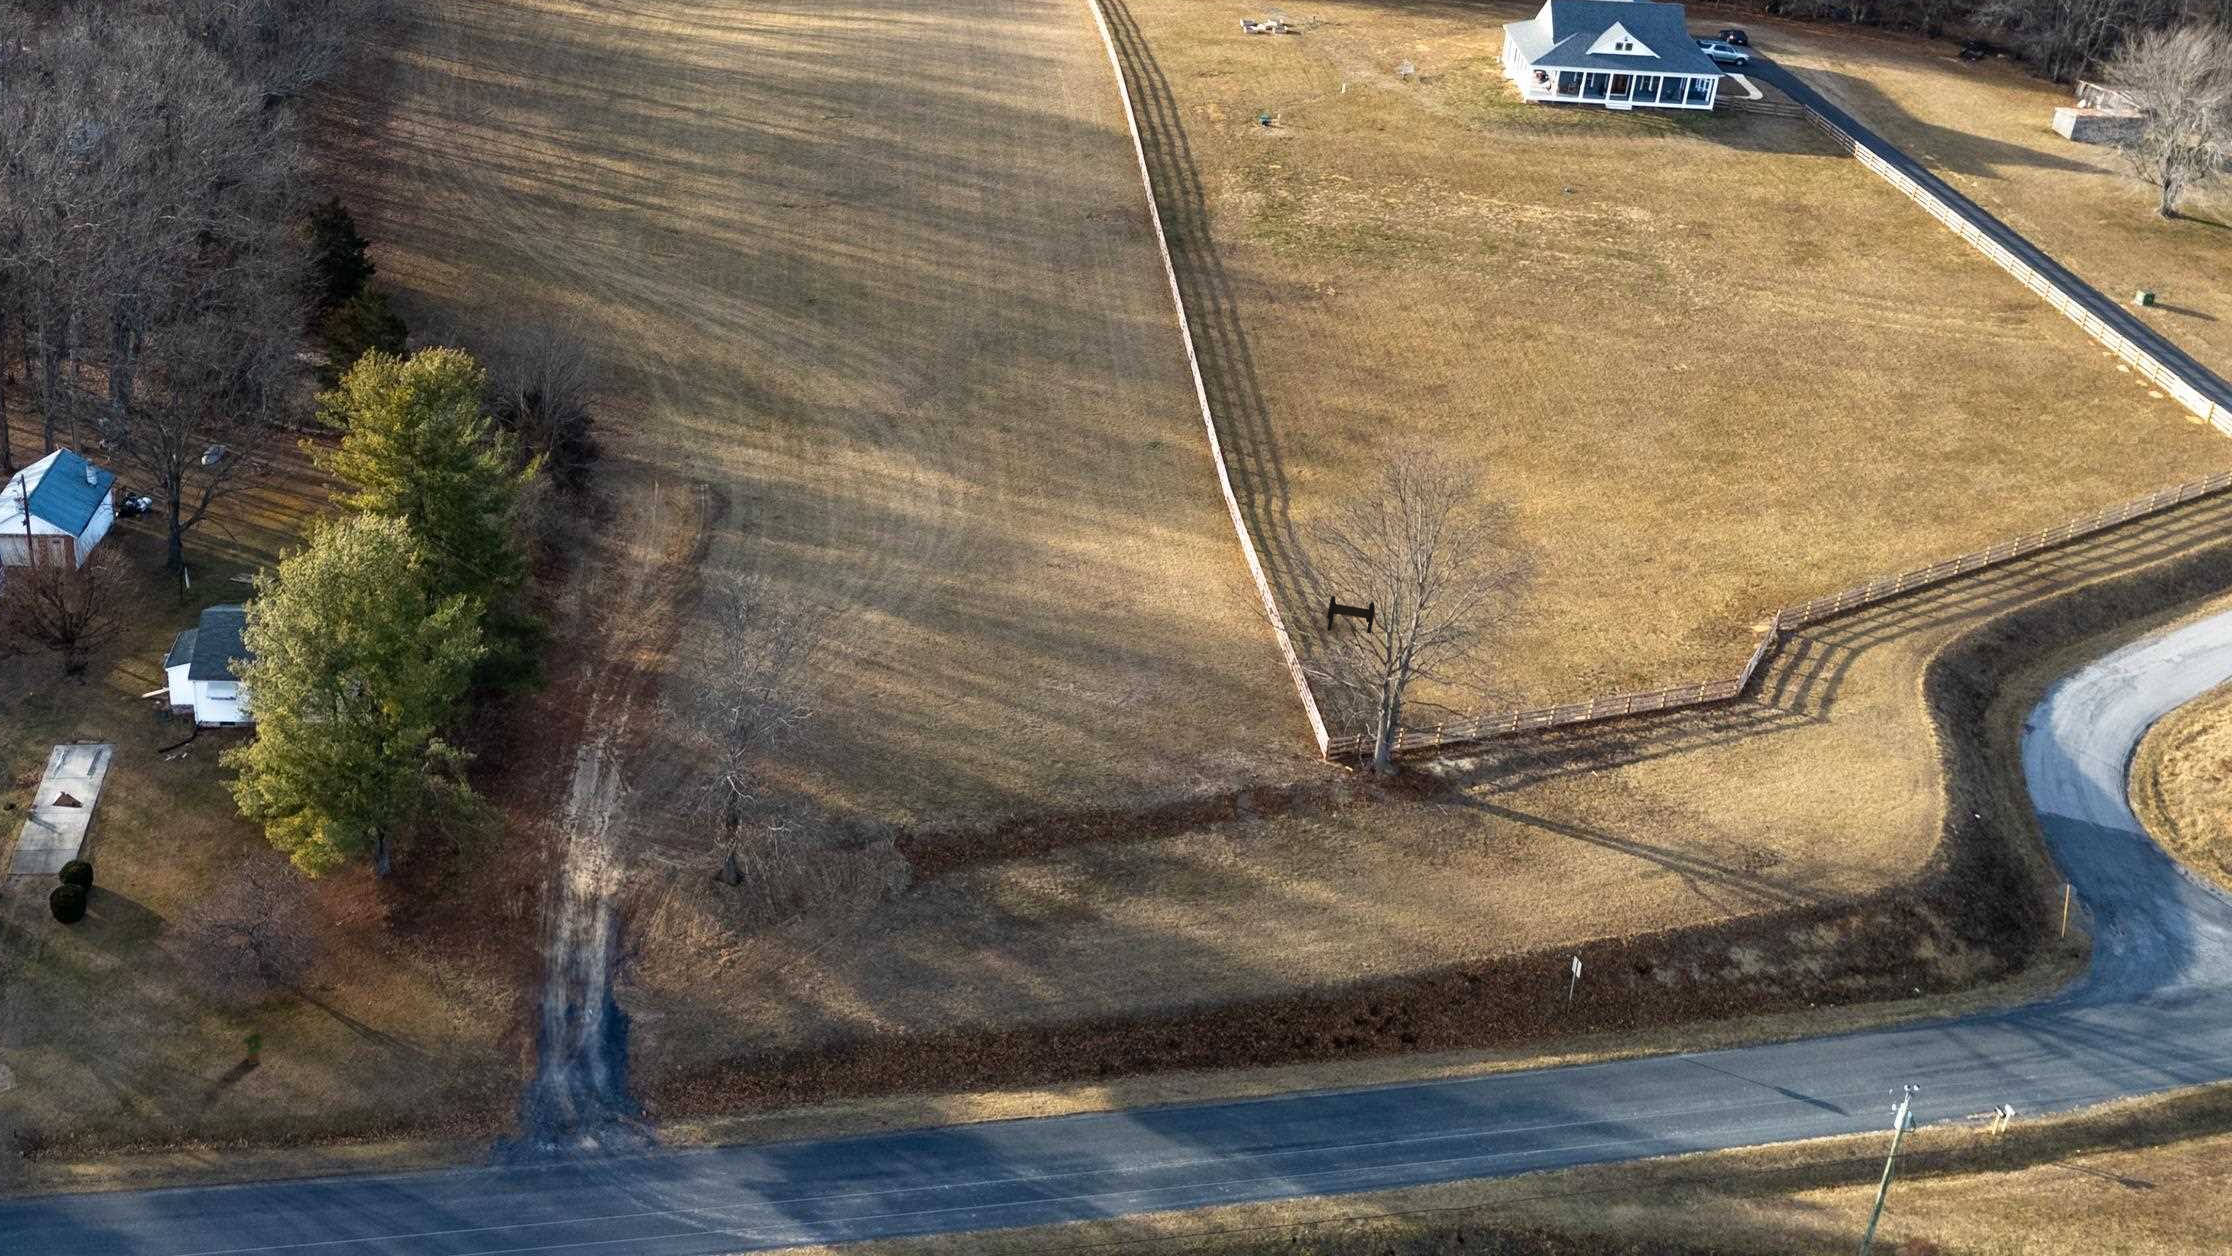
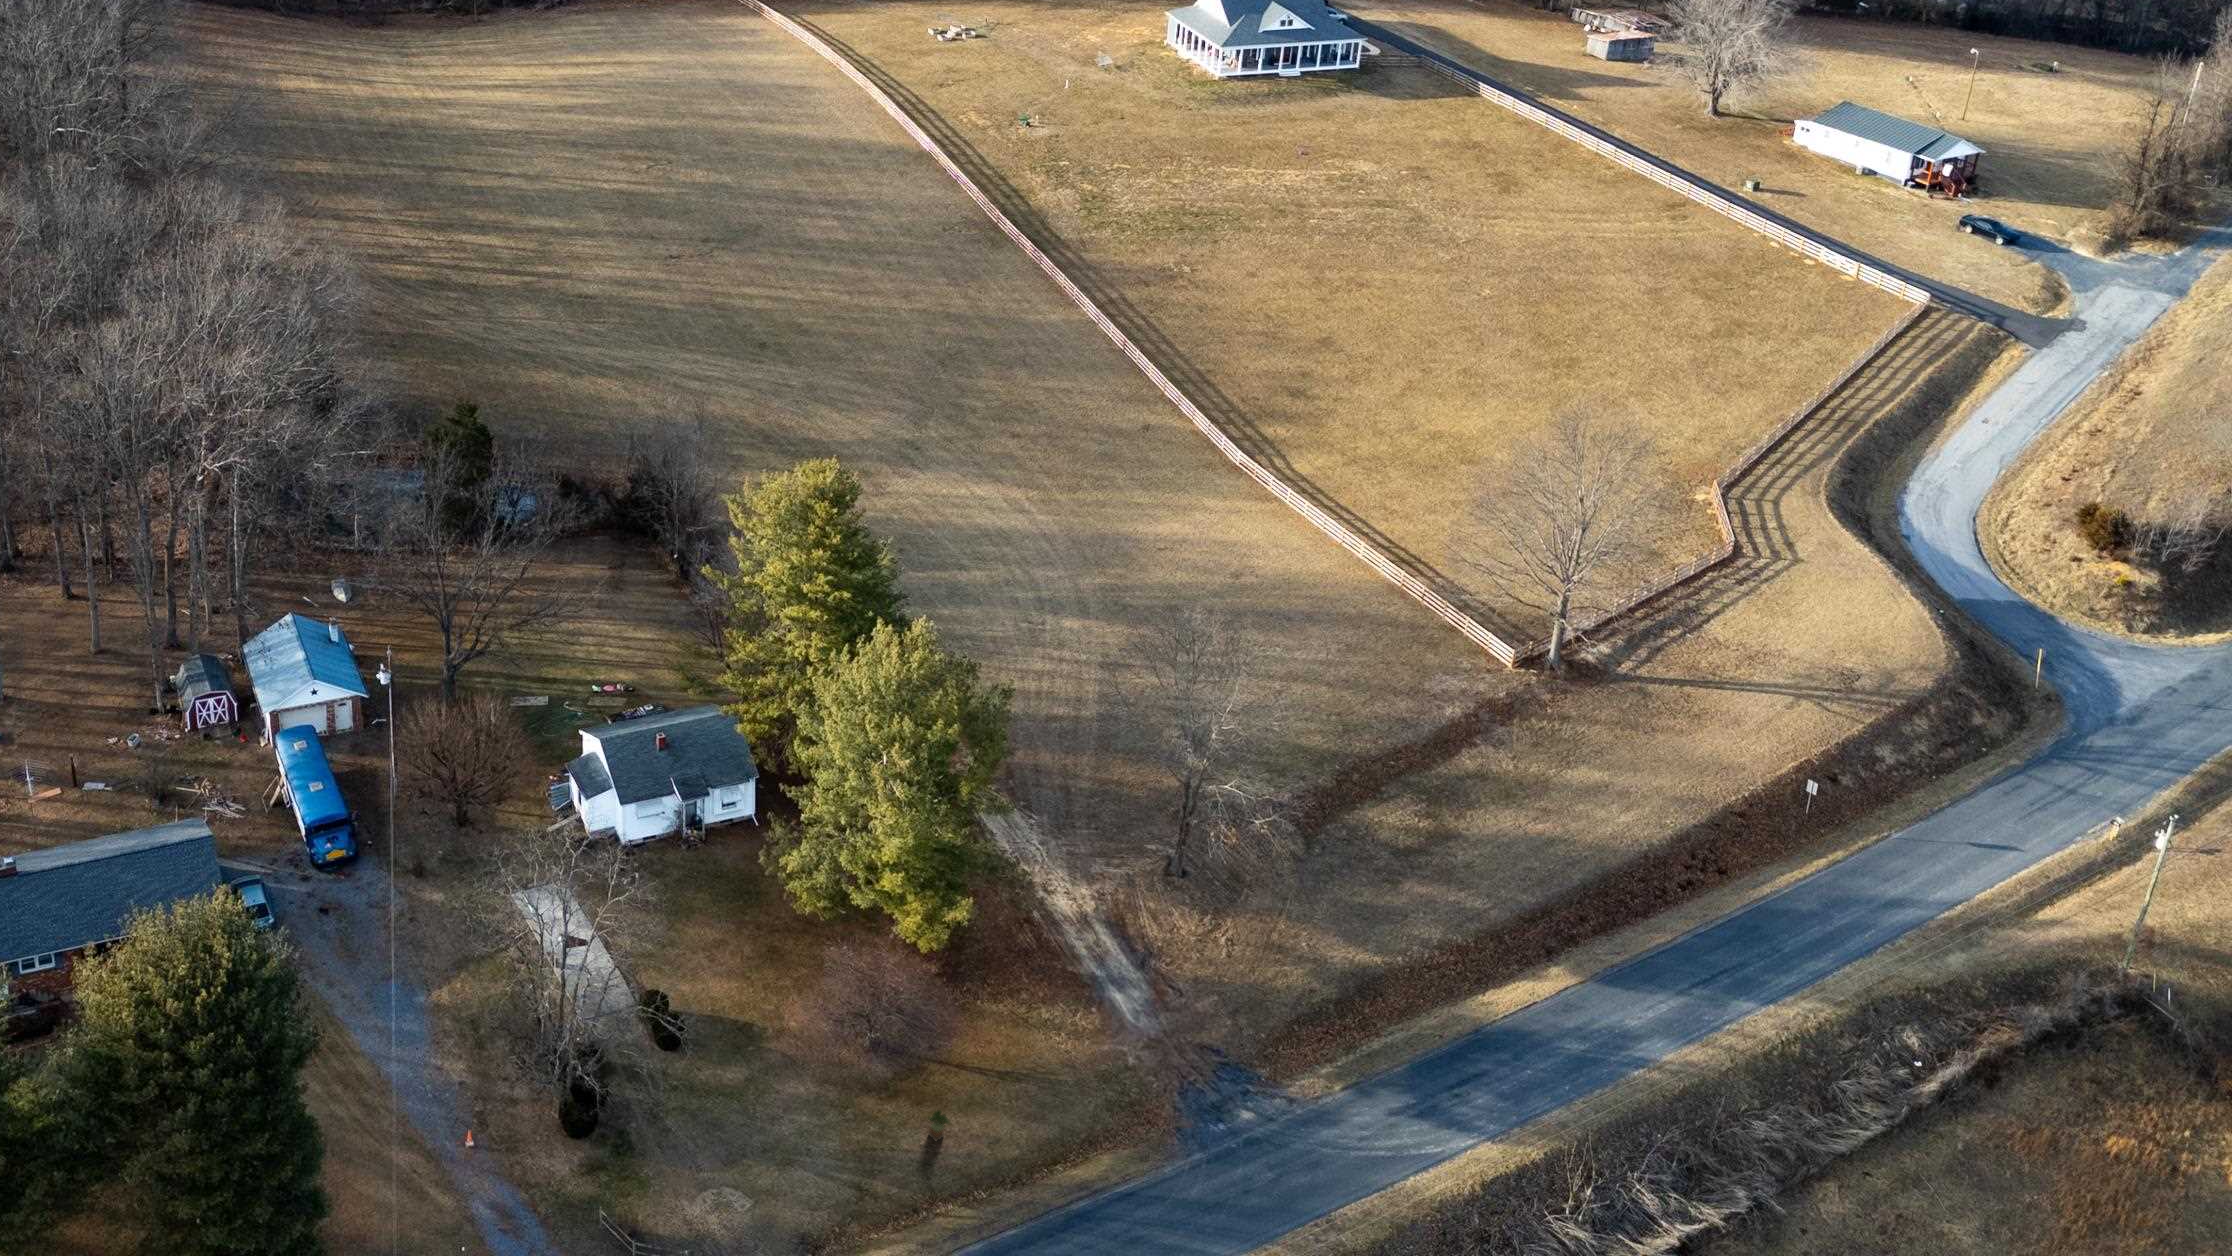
bench: present [1327,596,1375,633] -> none [1427,527,1472,556]

